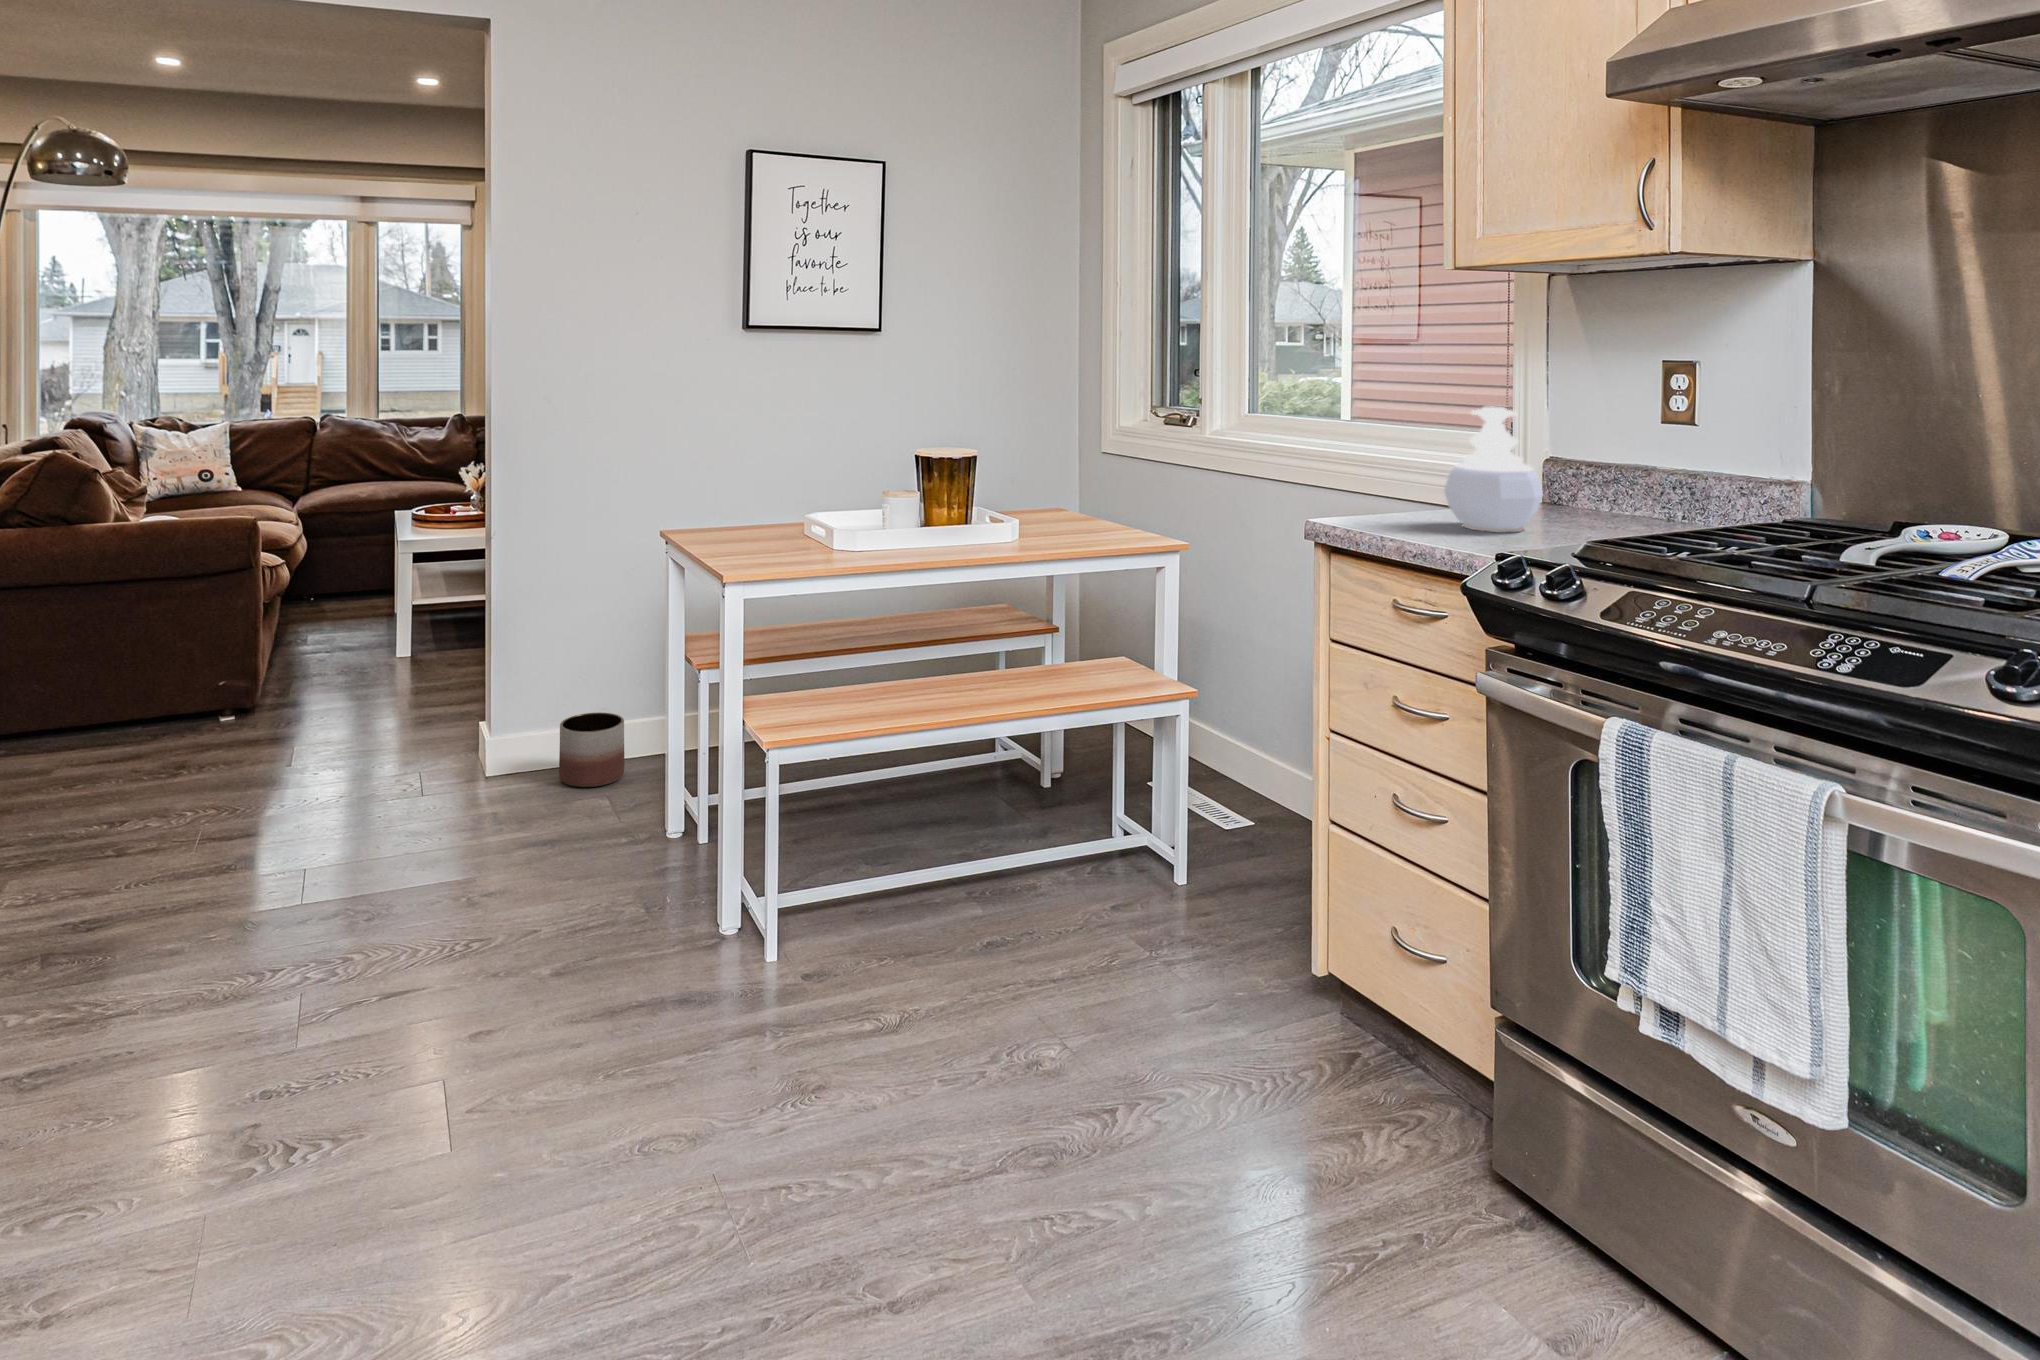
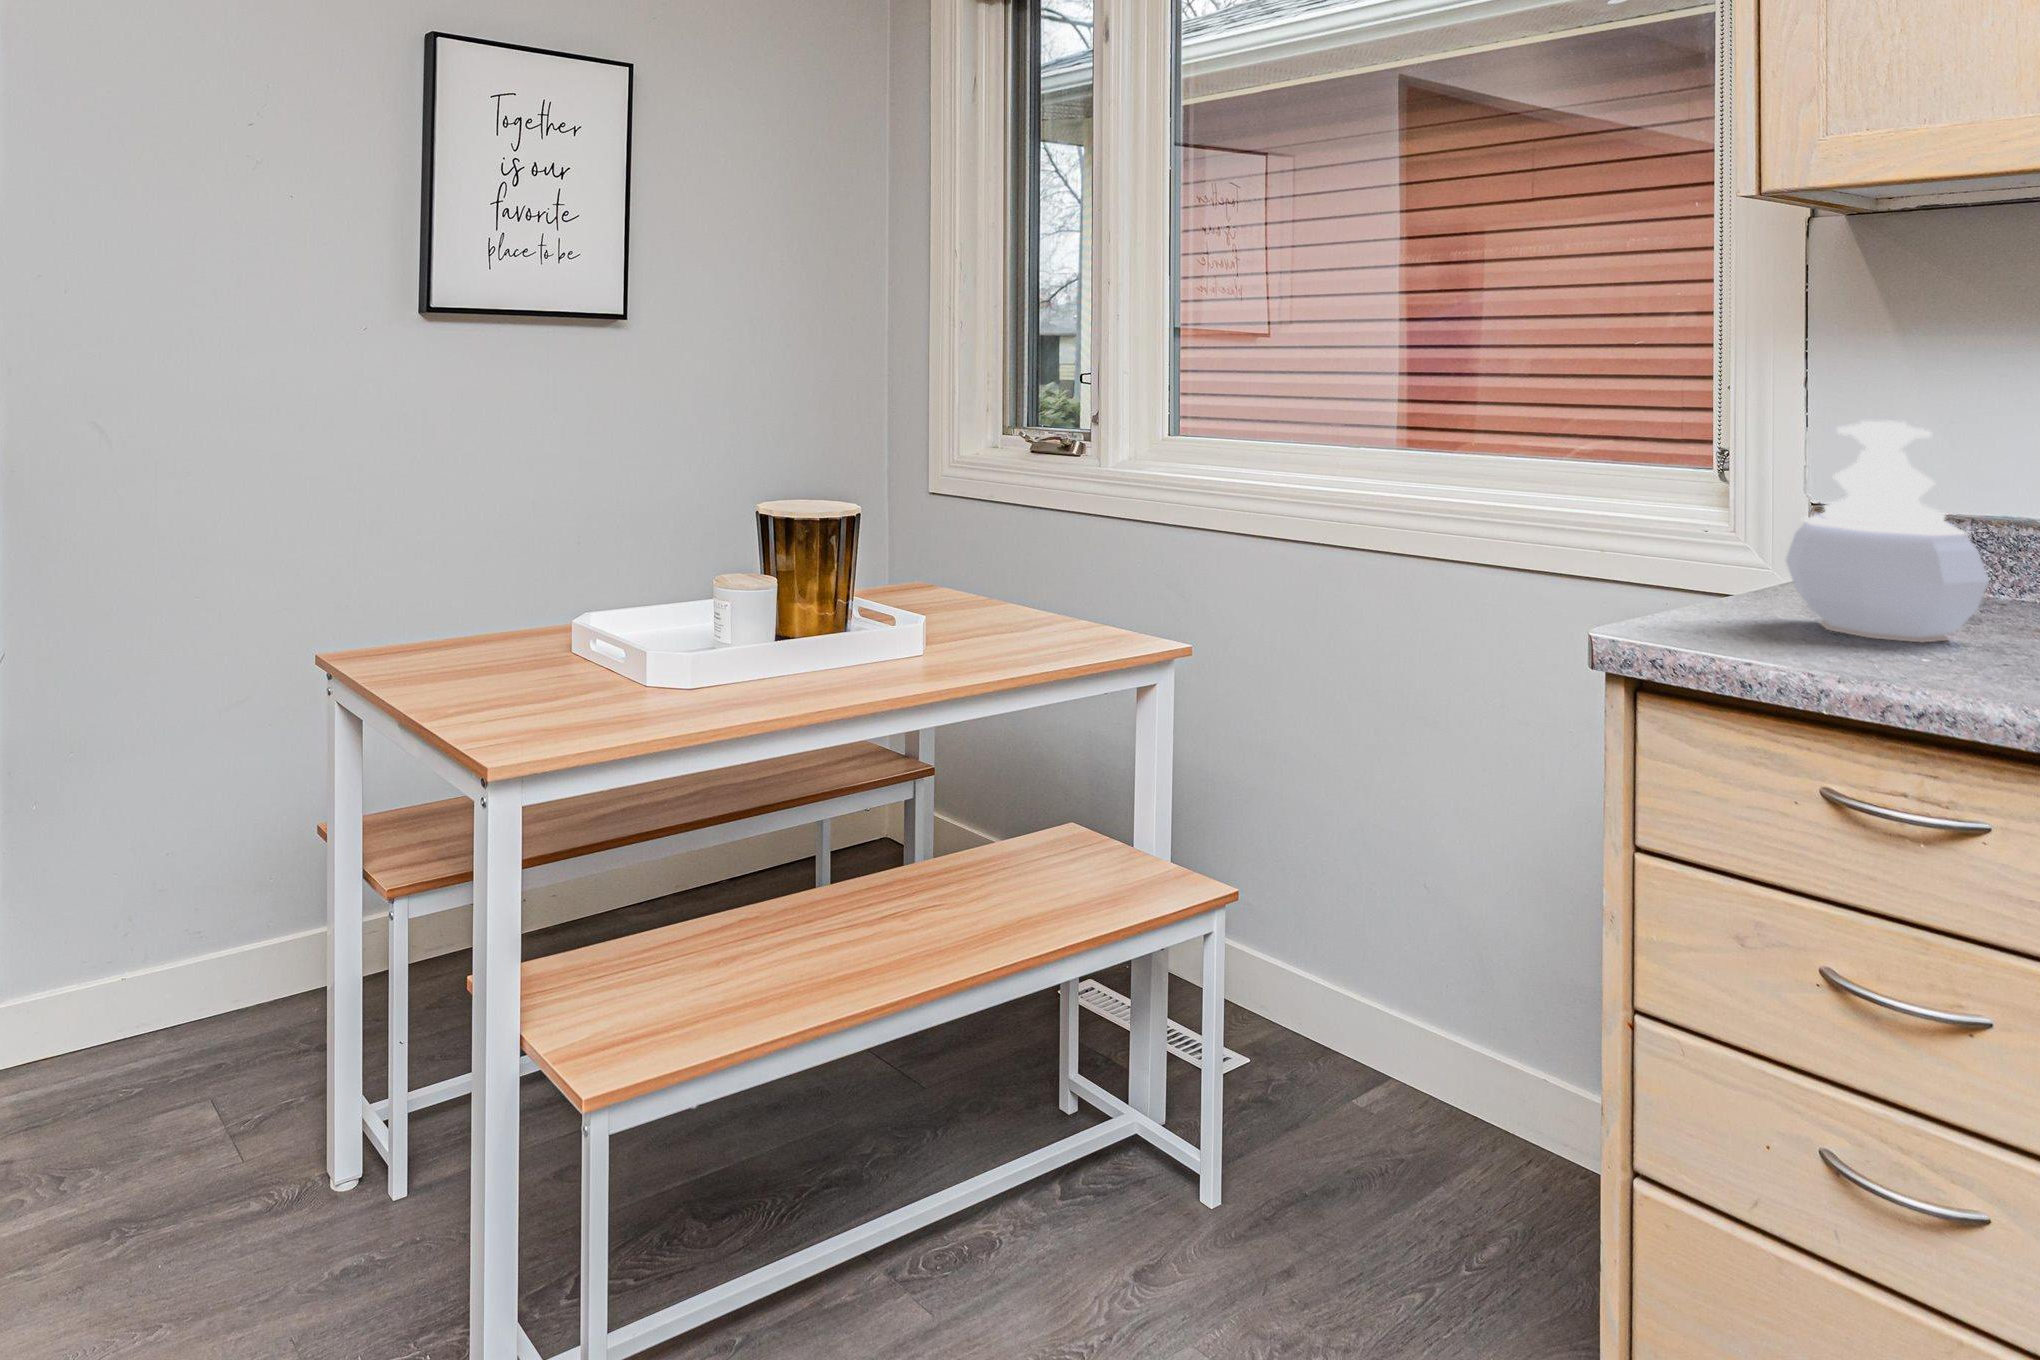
planter: present [559,712,625,787] -> none [117,944,231,1084]

